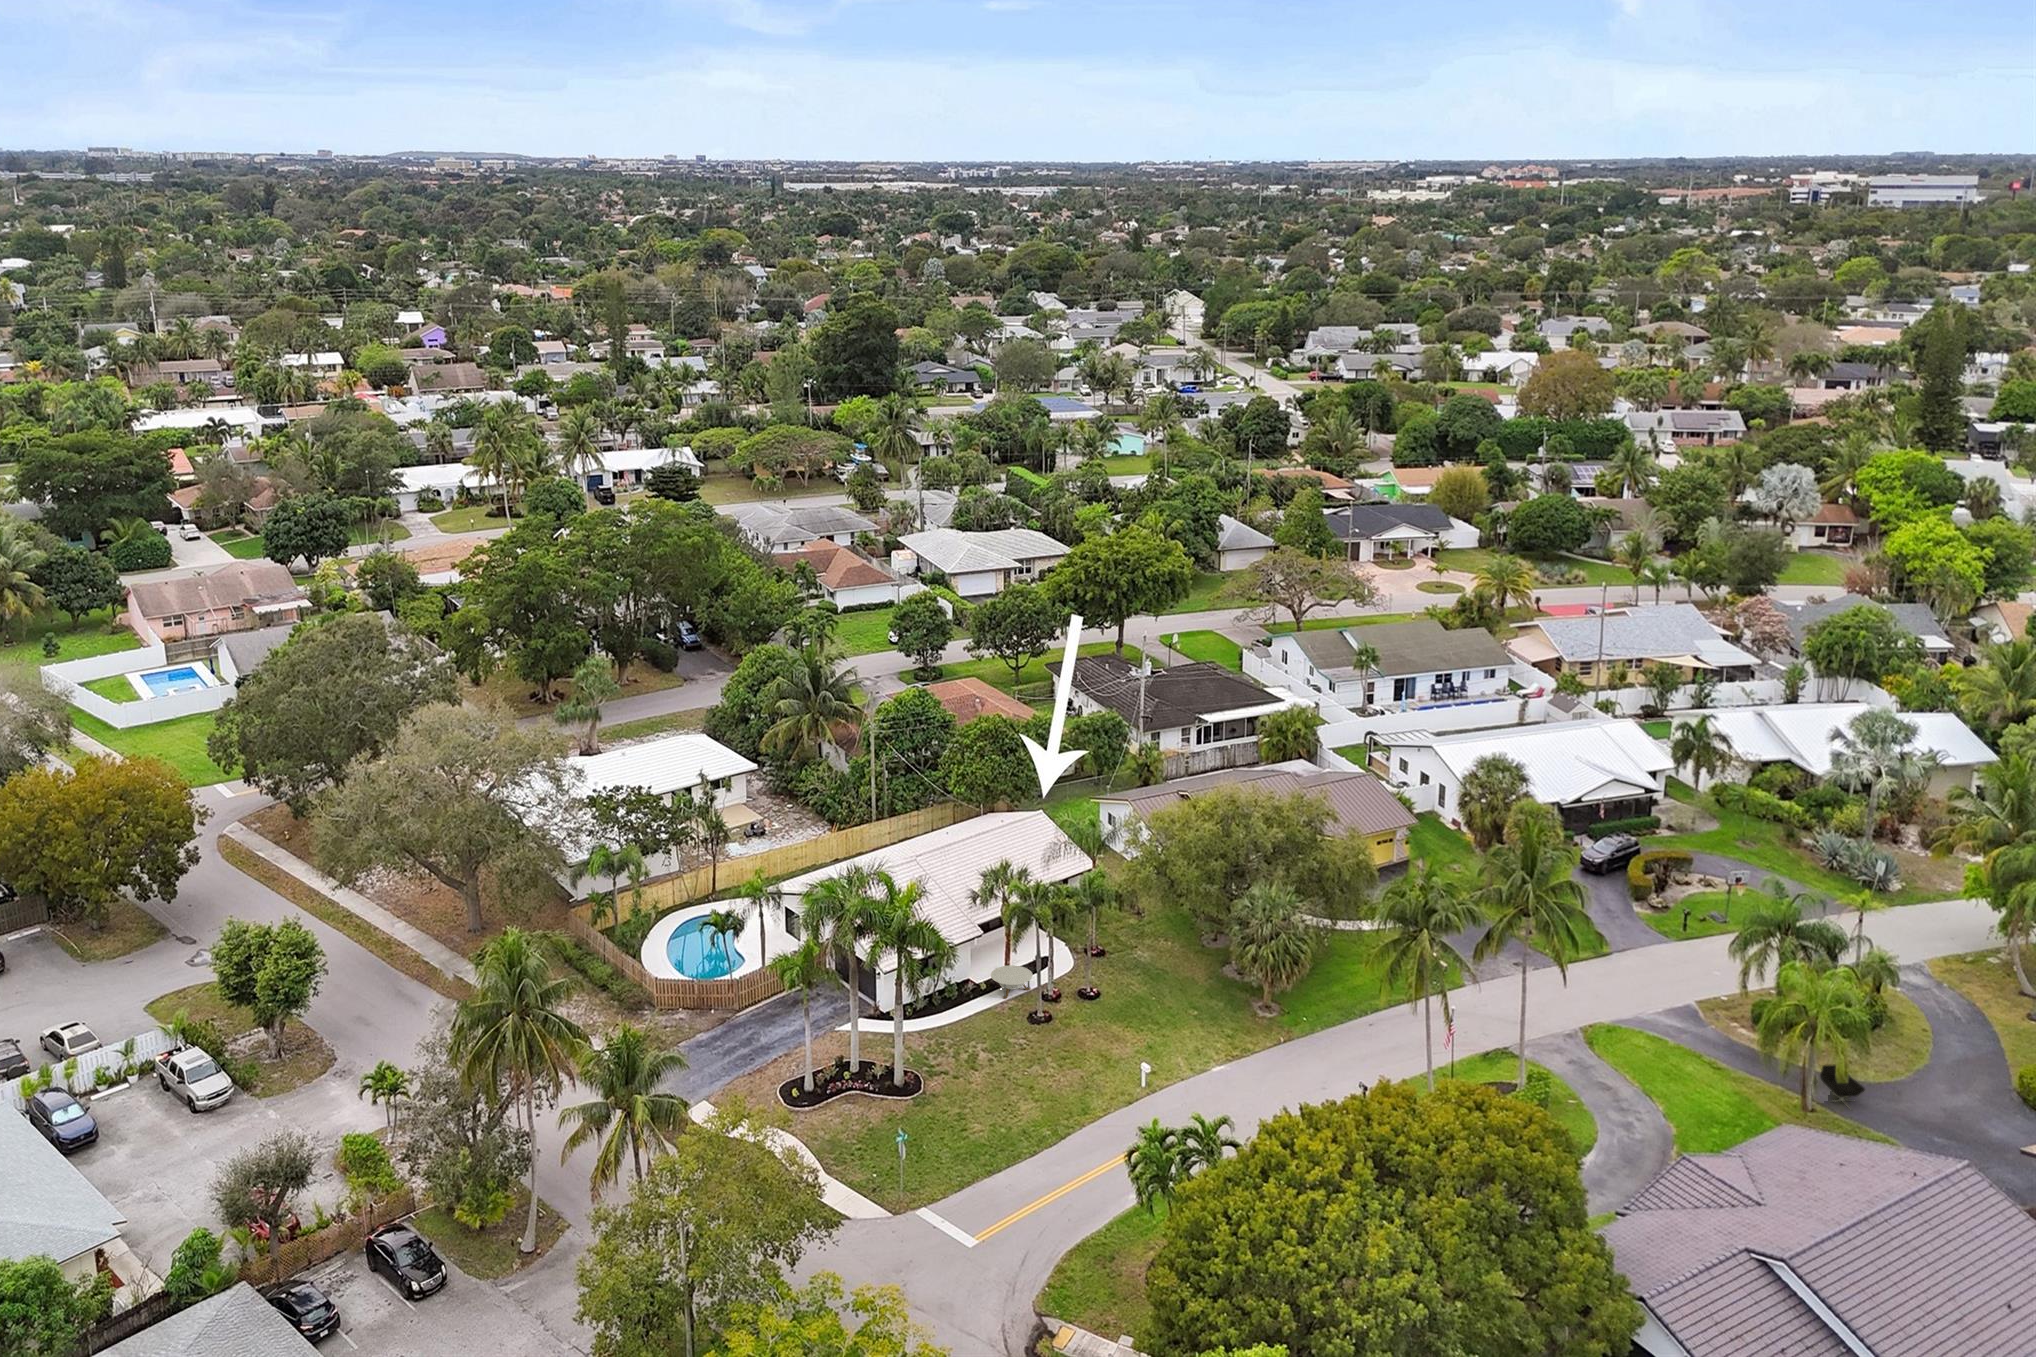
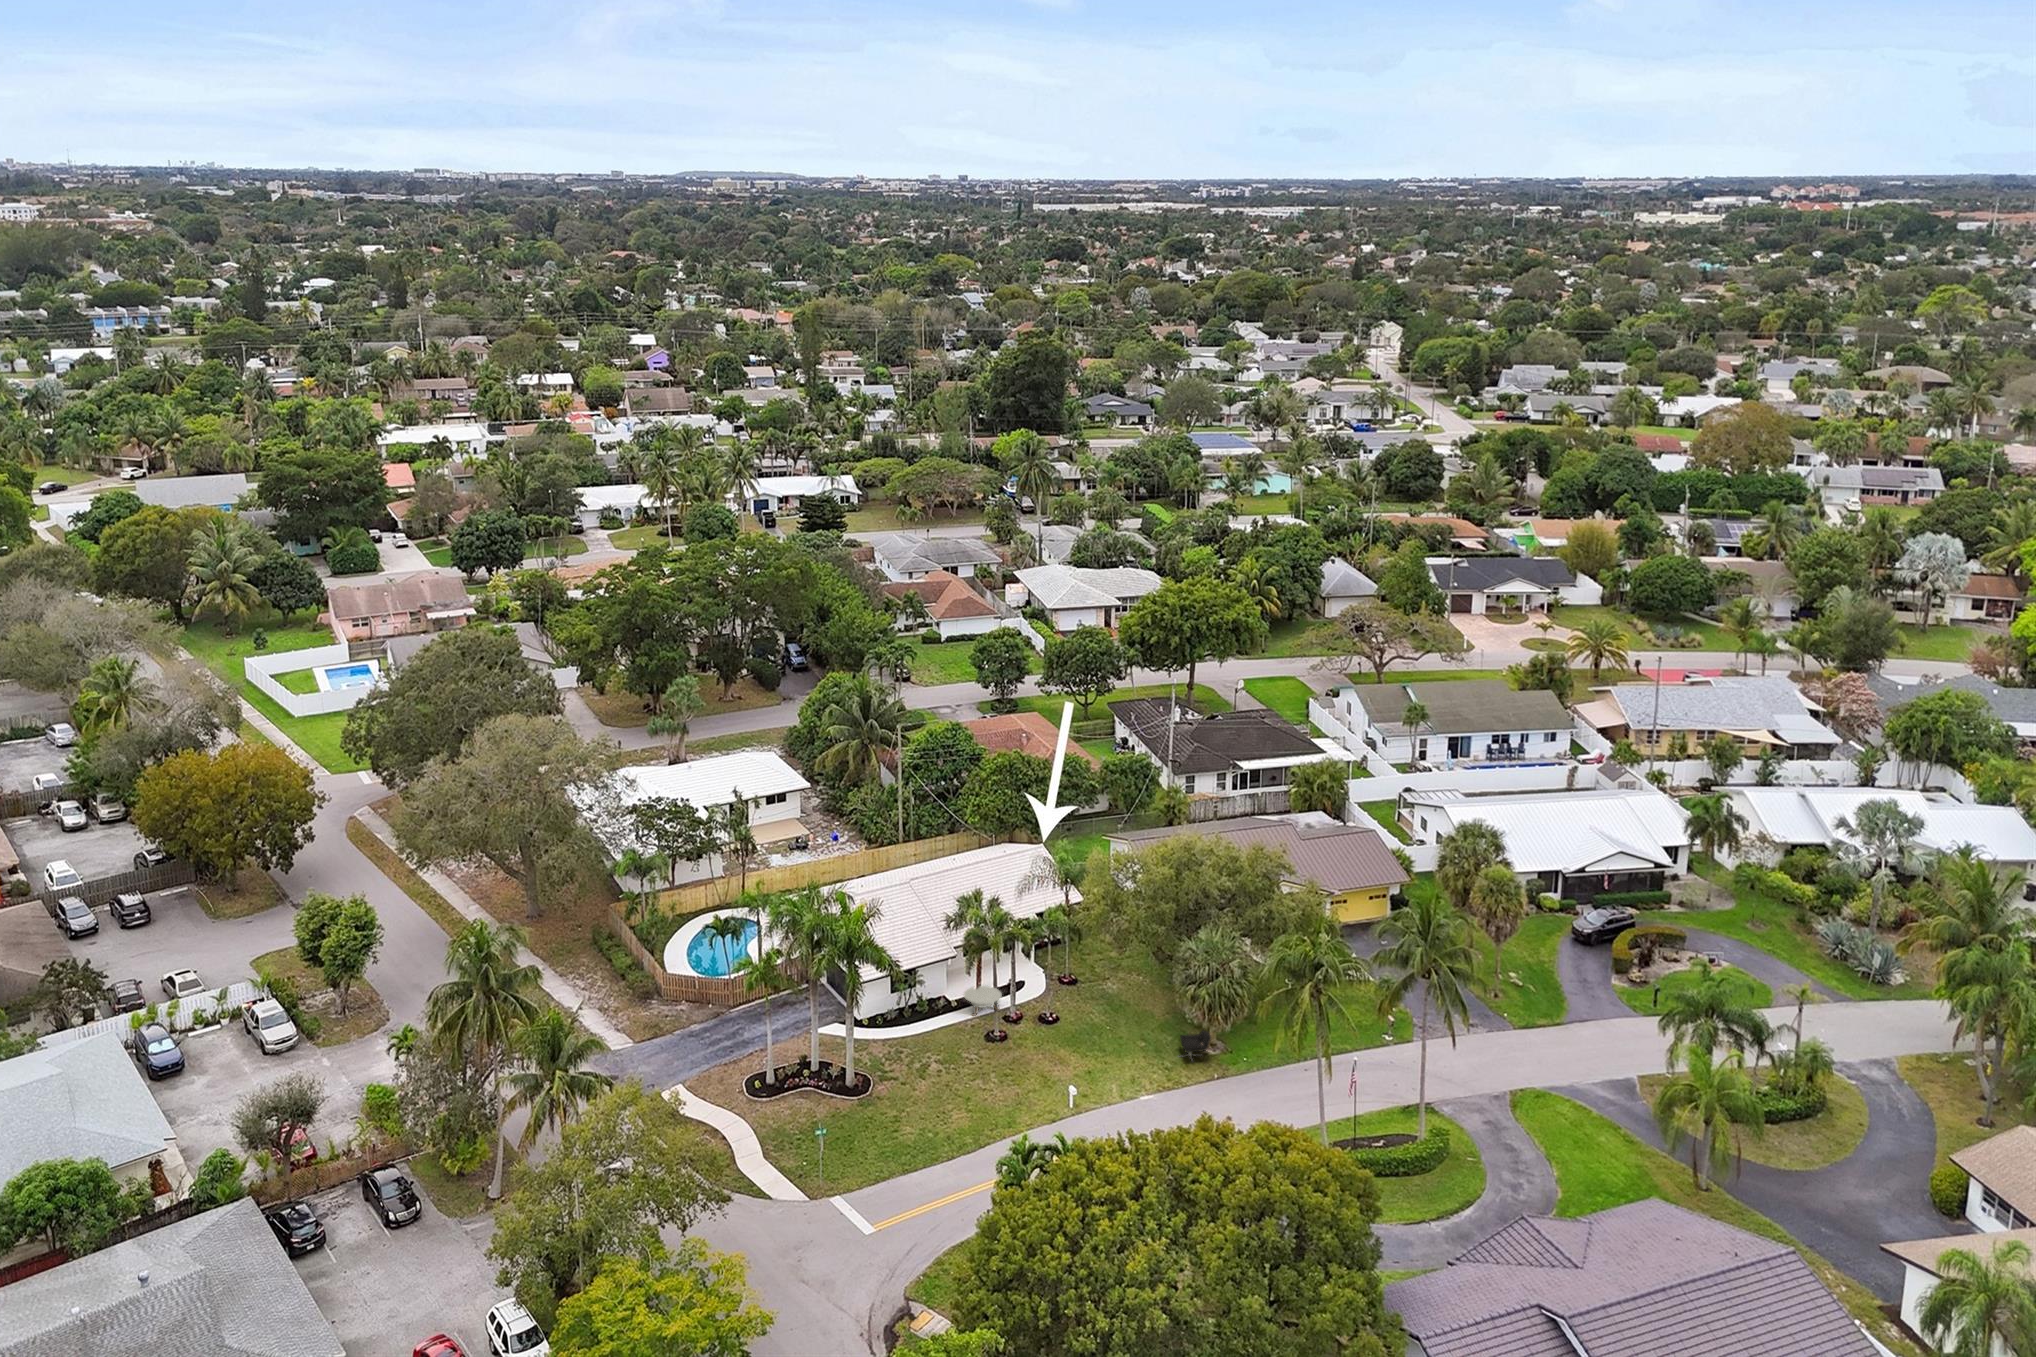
lounge chair: present [1820,1065,1865,1102] -> present [1180,1030,1211,1057]

